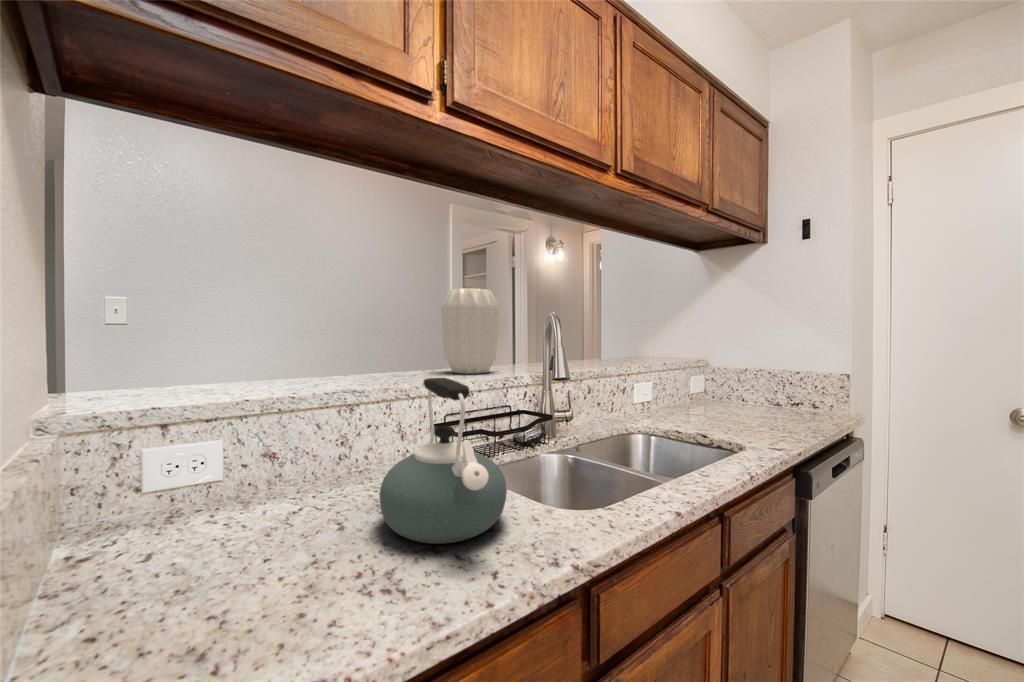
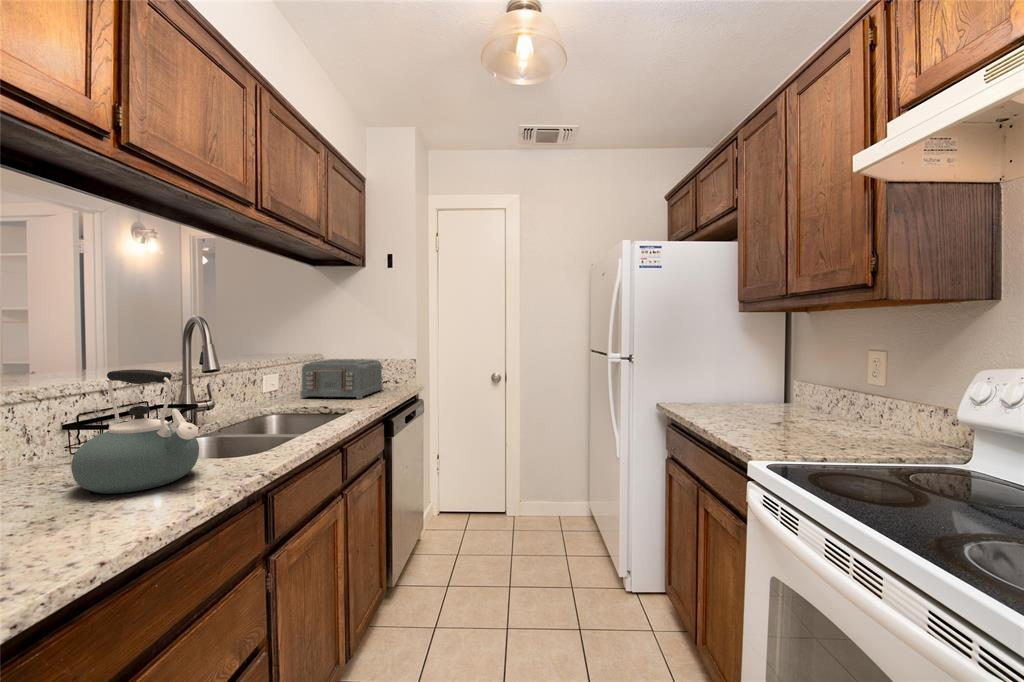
vase: present [441,288,499,374] -> none [43,287,126,376]
toaster: none [675,367,792,429] -> present [300,359,383,399]

